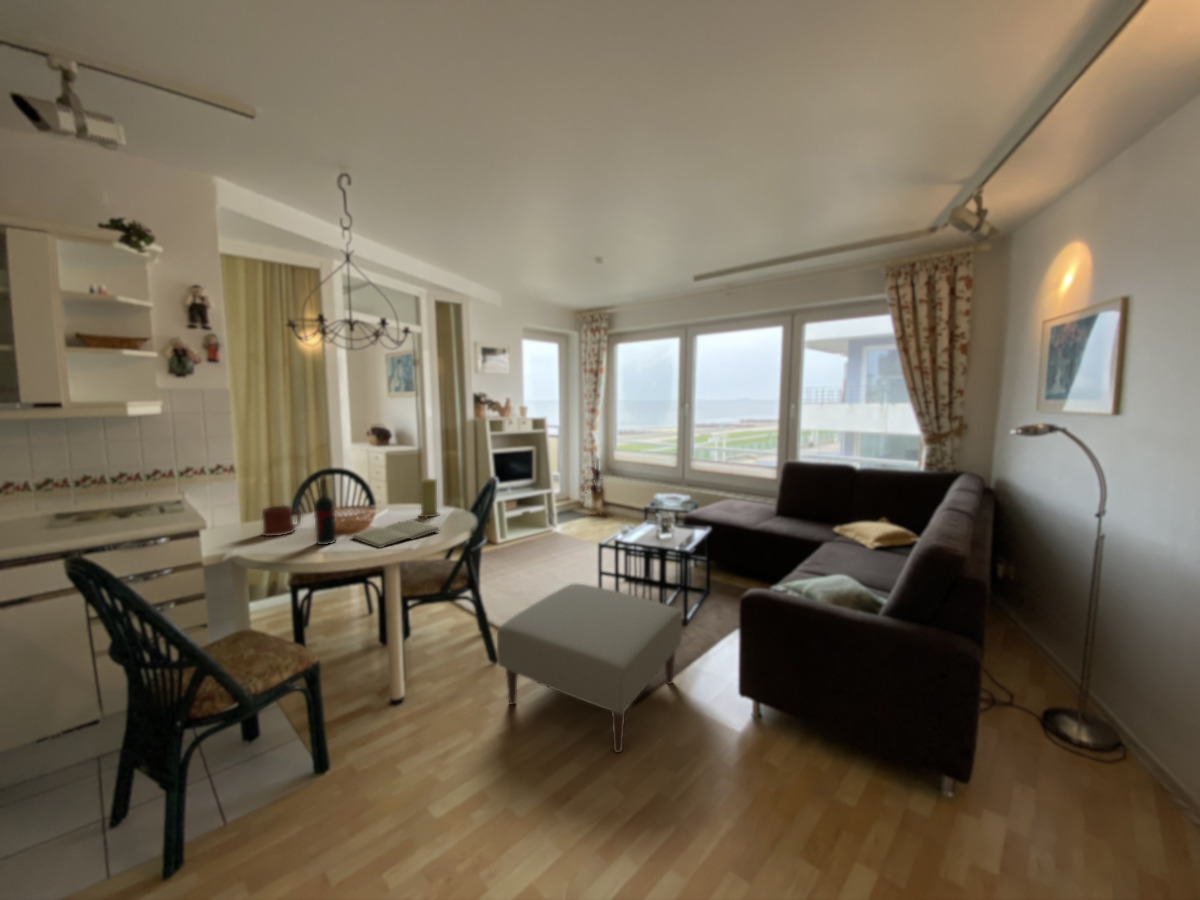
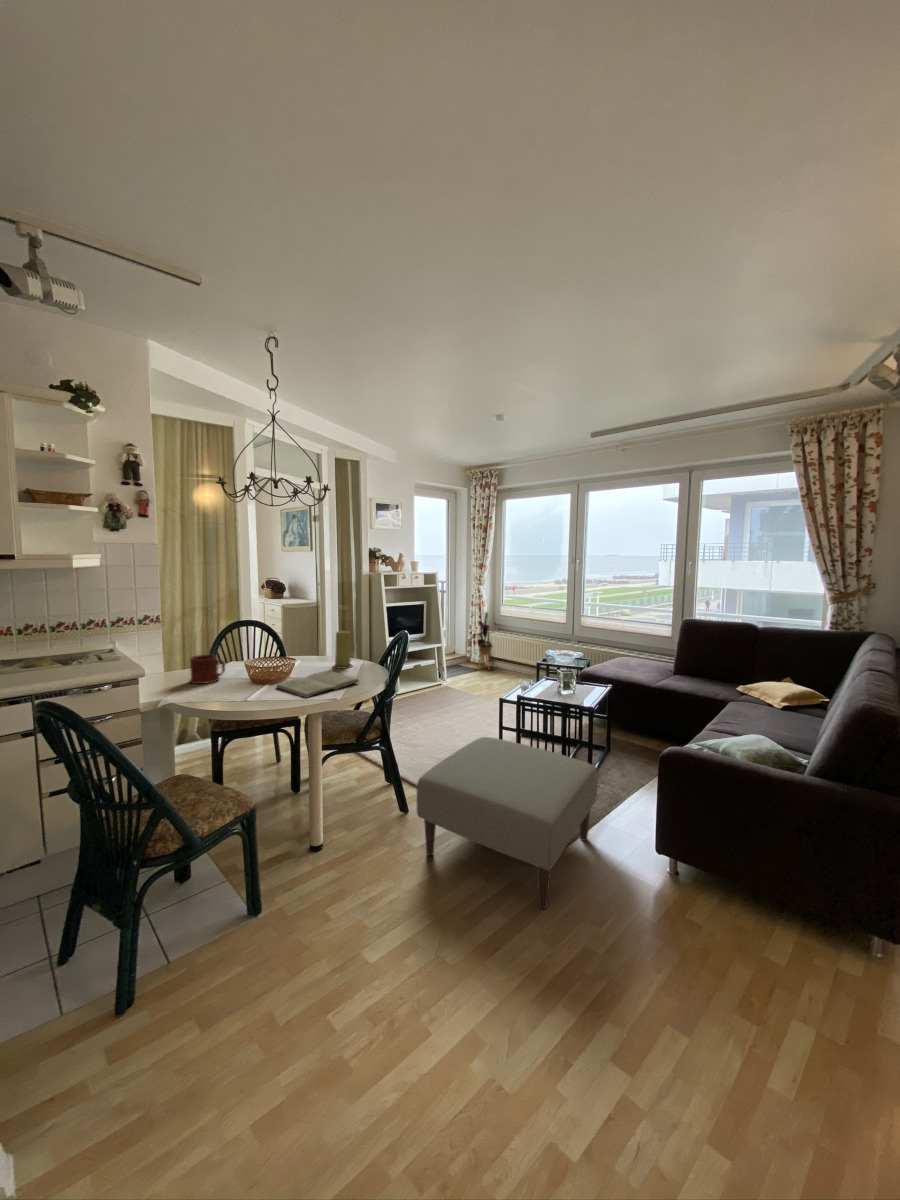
wine bottle: present [314,476,336,545] -> none [243,626,262,694]

